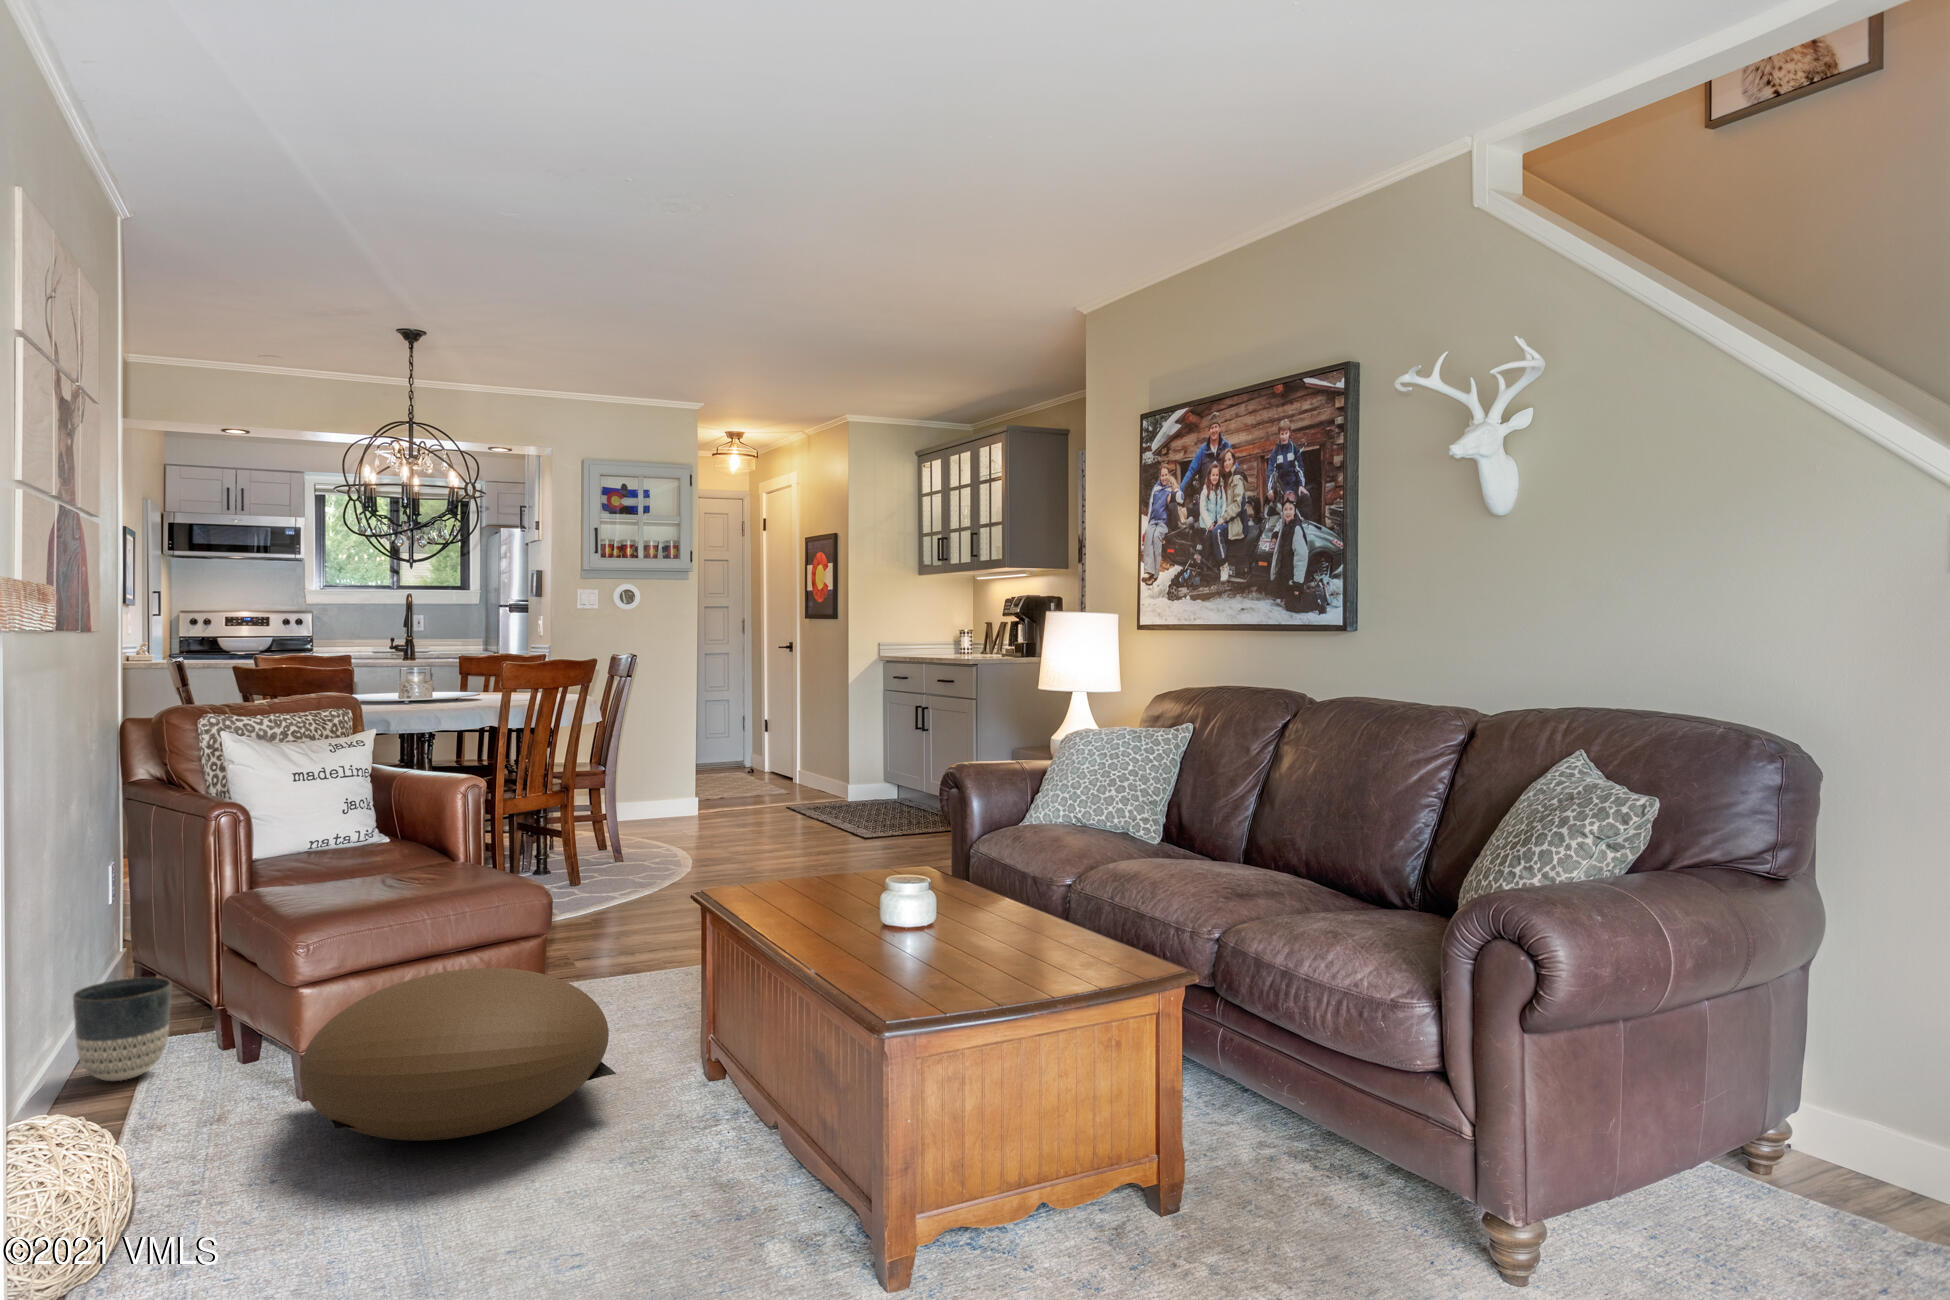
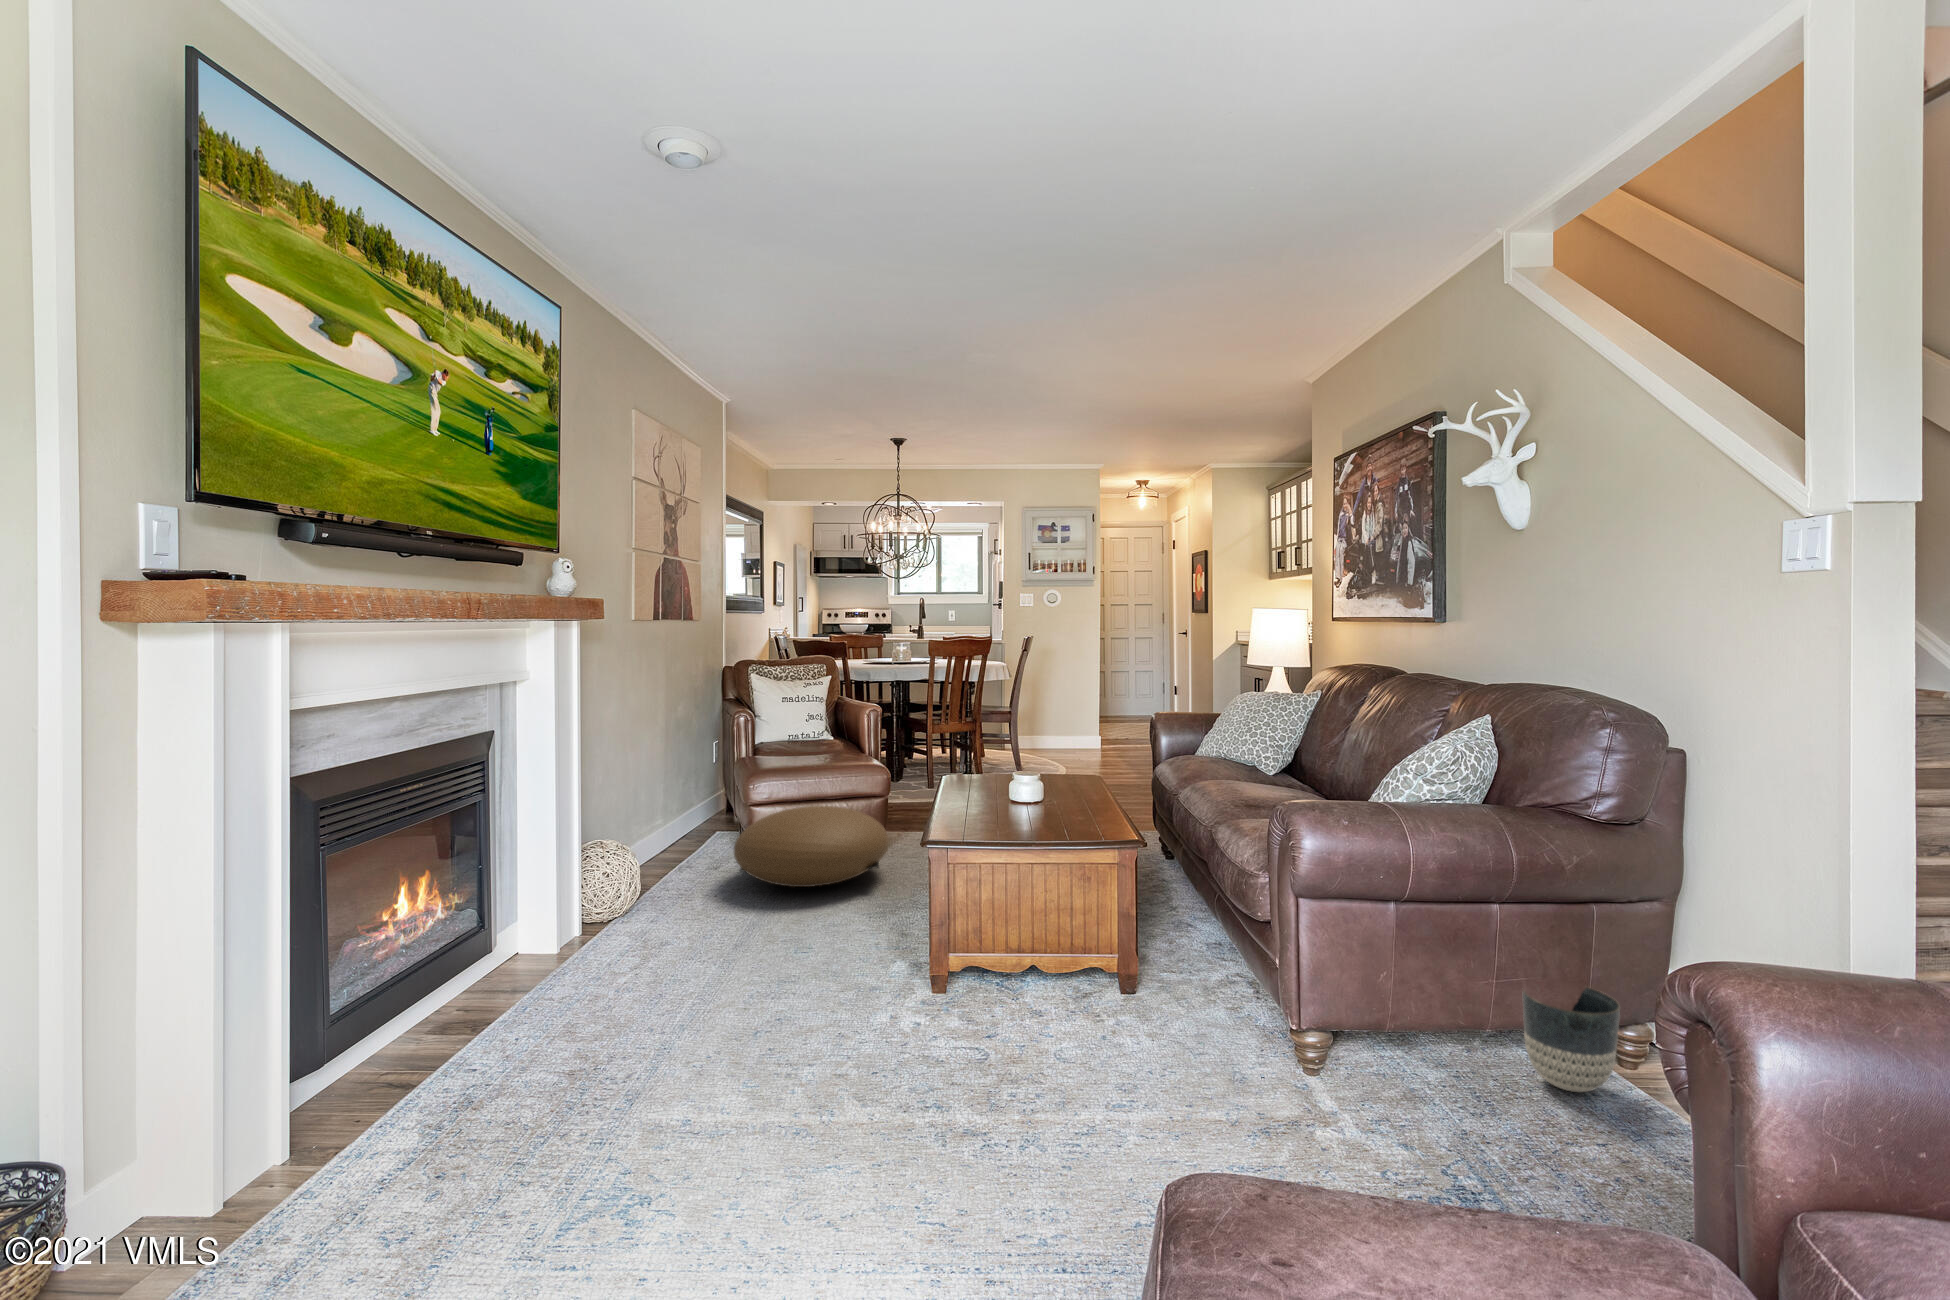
planter: present [73,977,172,1081] -> present [1522,988,1620,1092]

